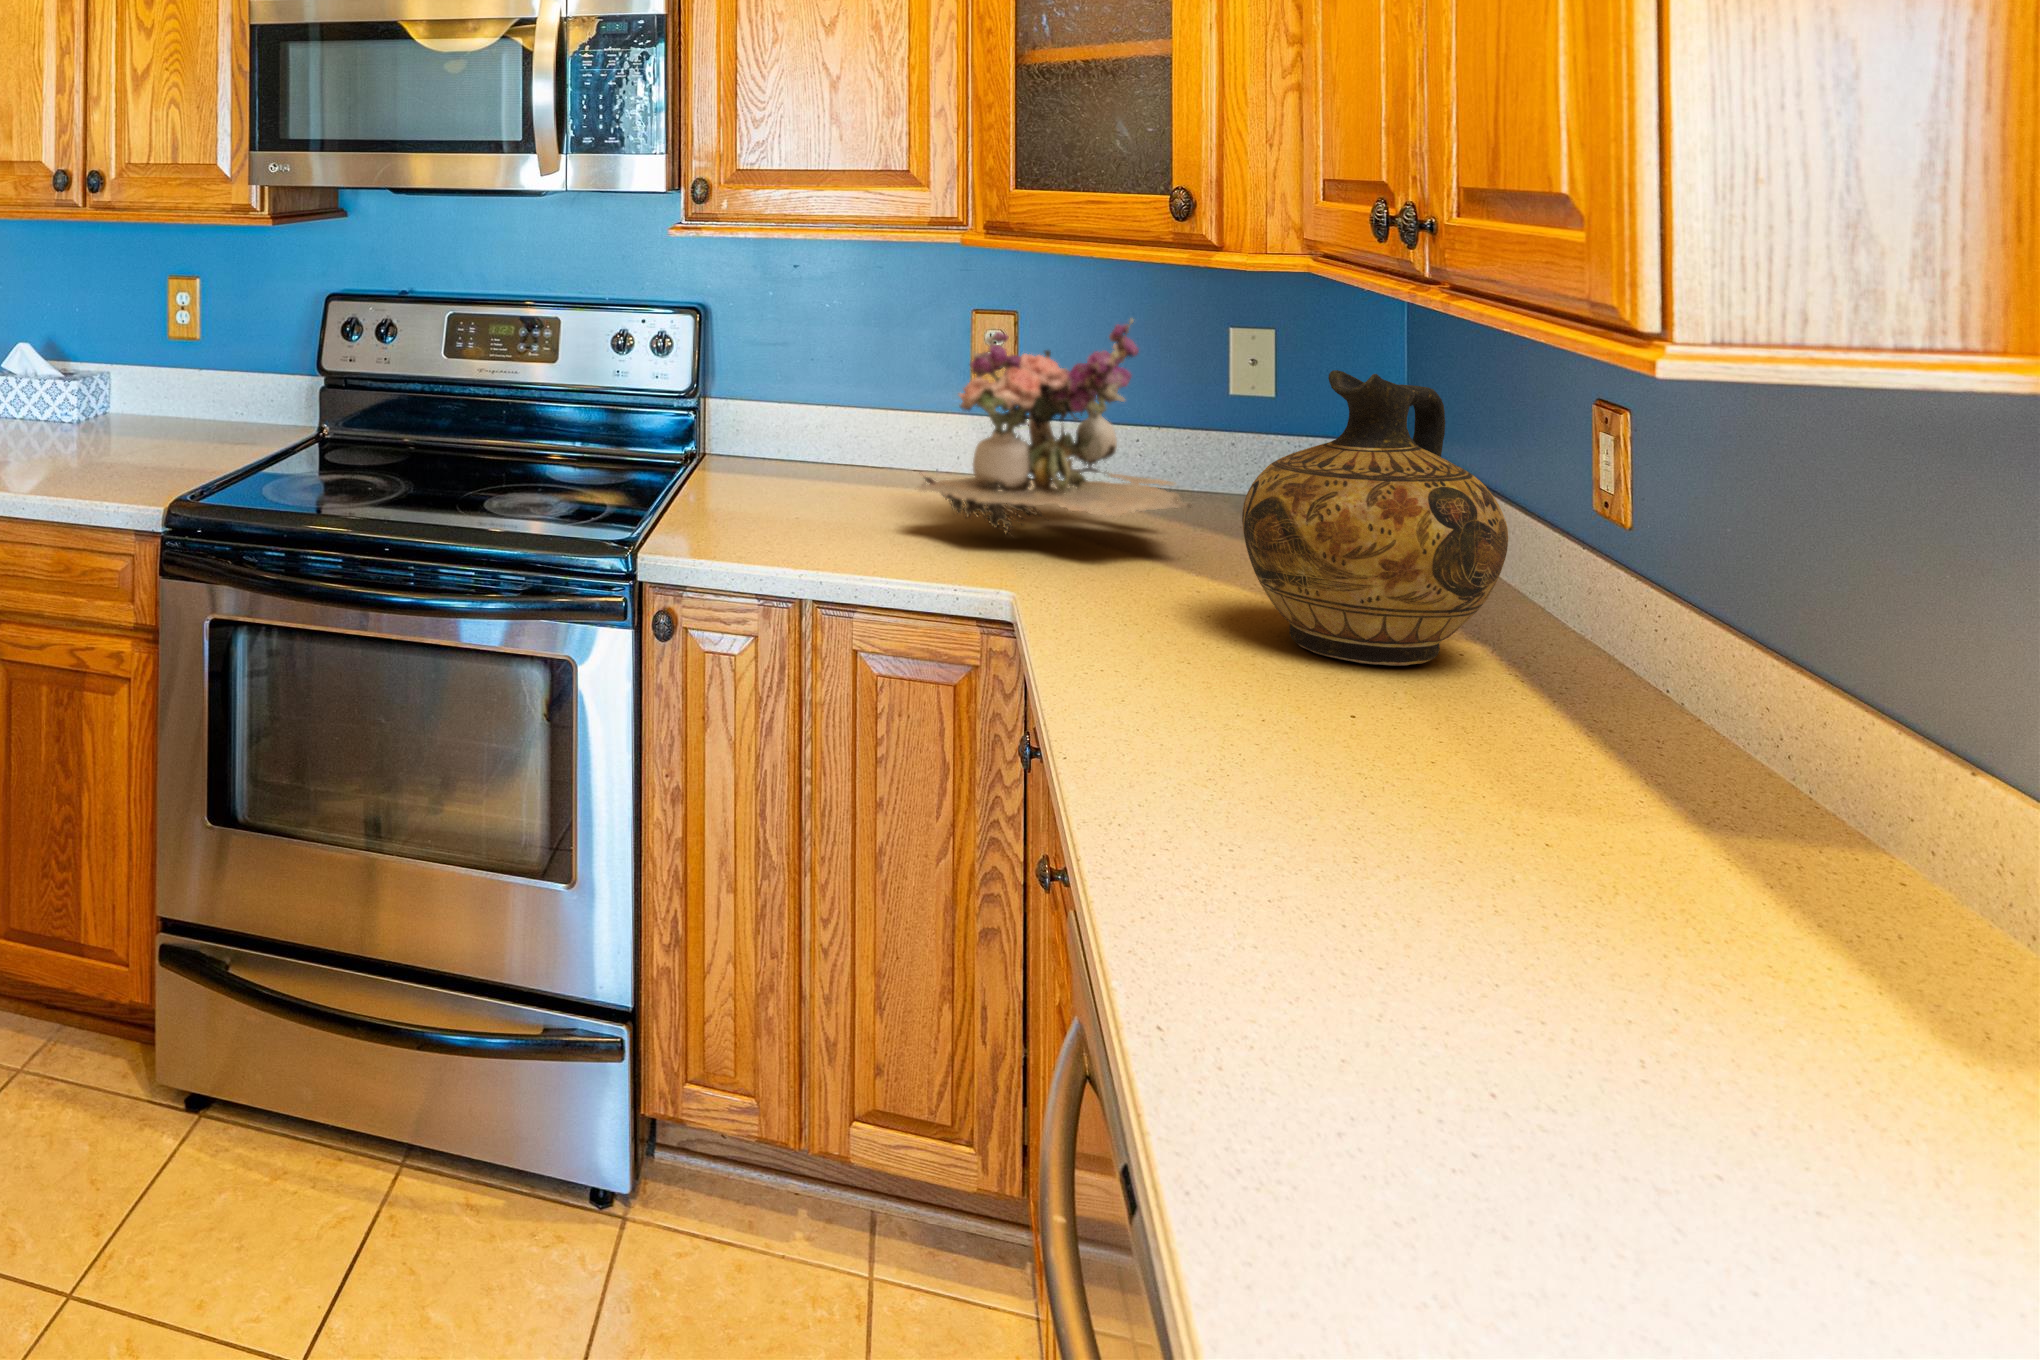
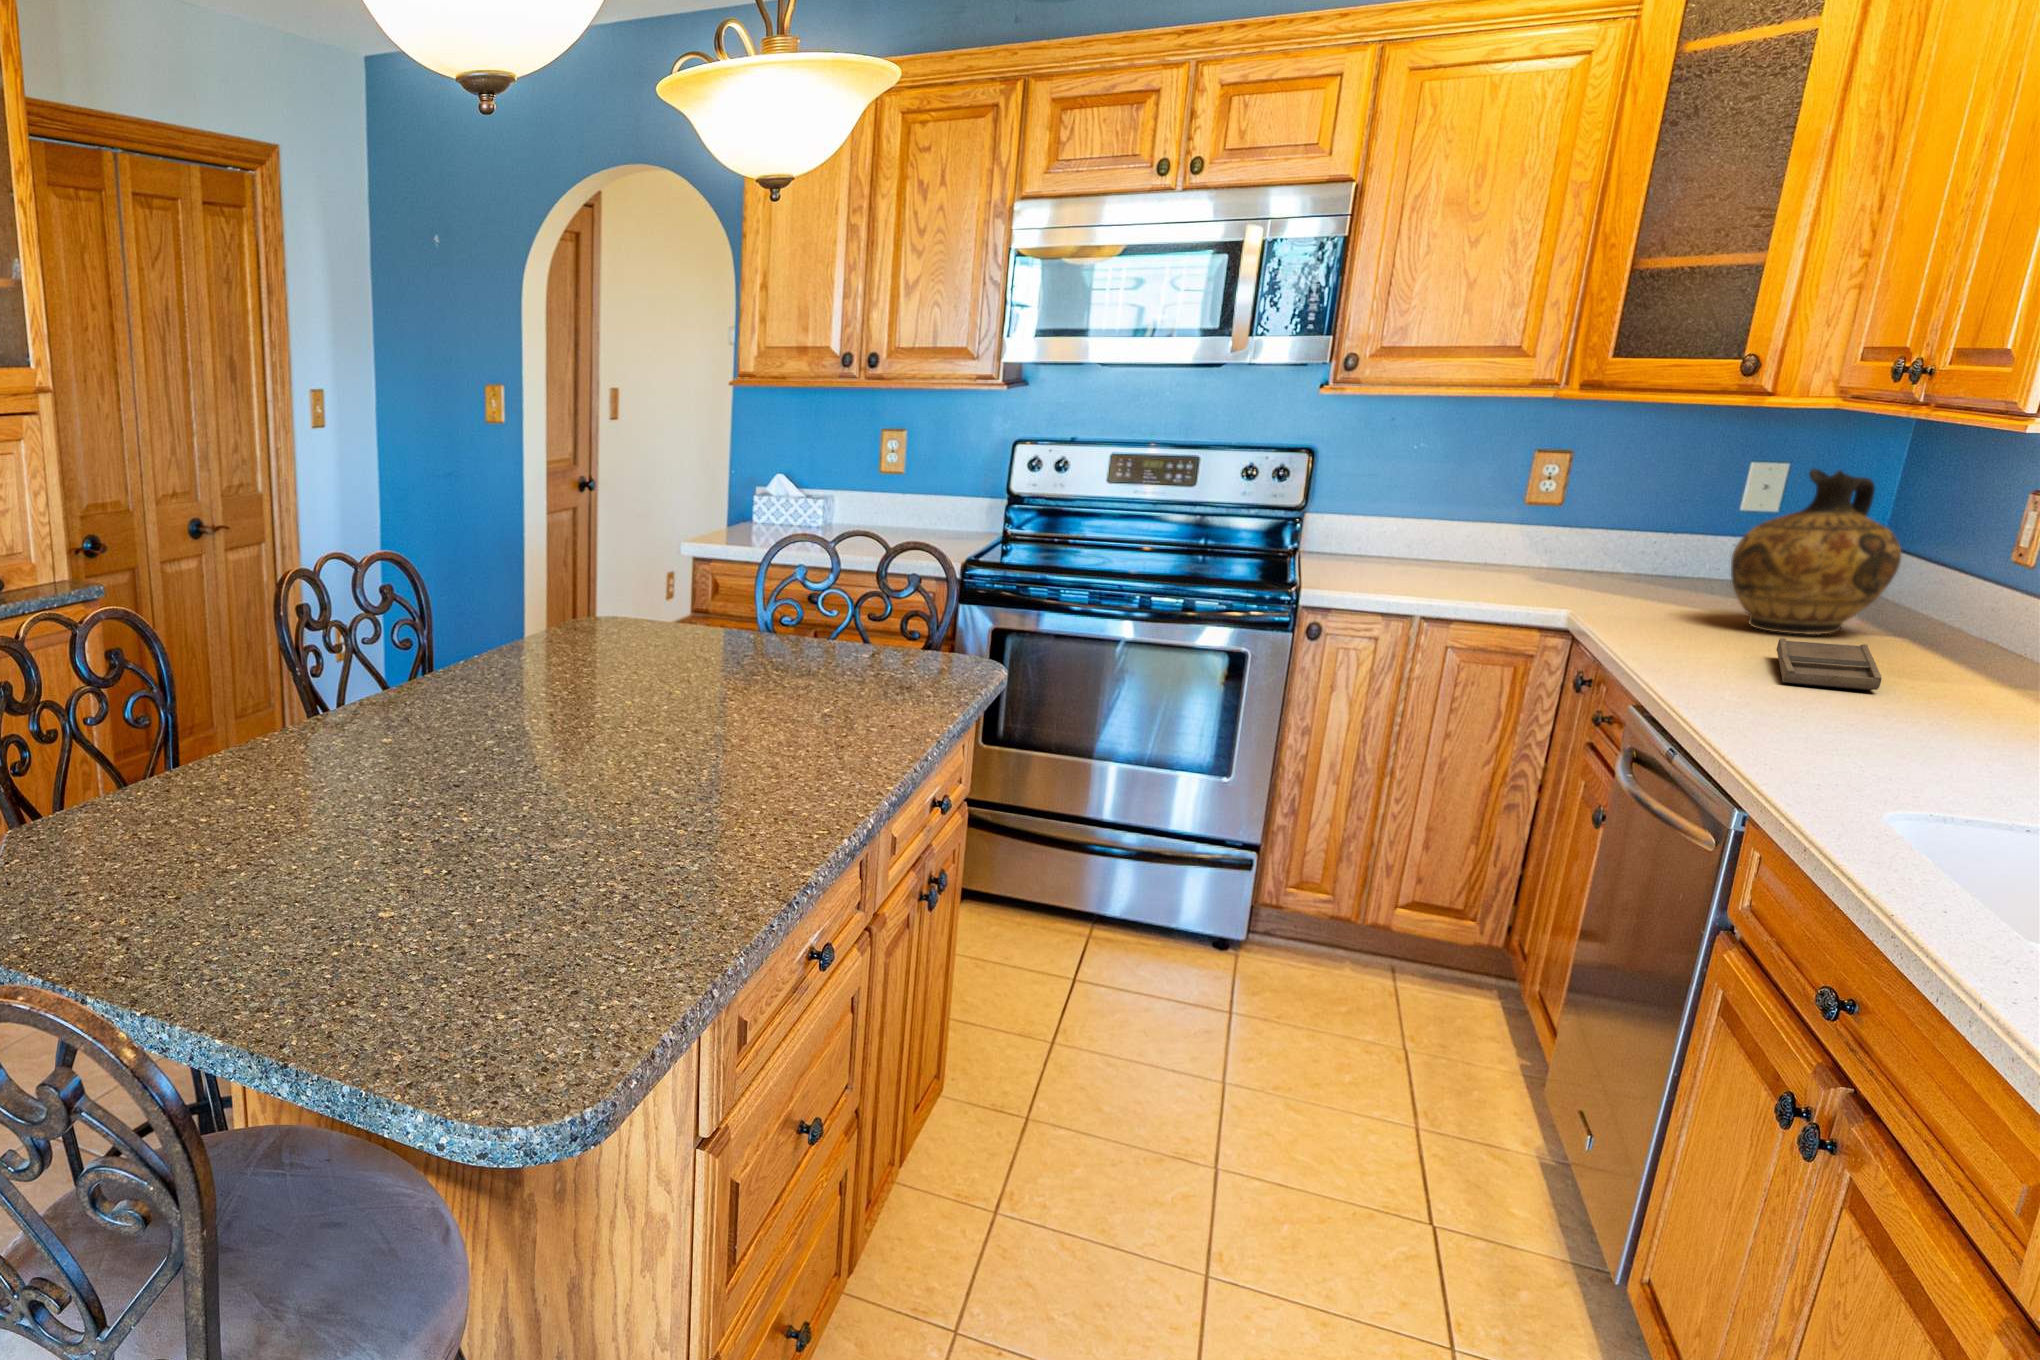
flower arrangement: present [918,319,1191,536] -> none [1483,441,1678,586]
tray: none [1303,703,1501,882] -> present [1777,638,1882,690]

